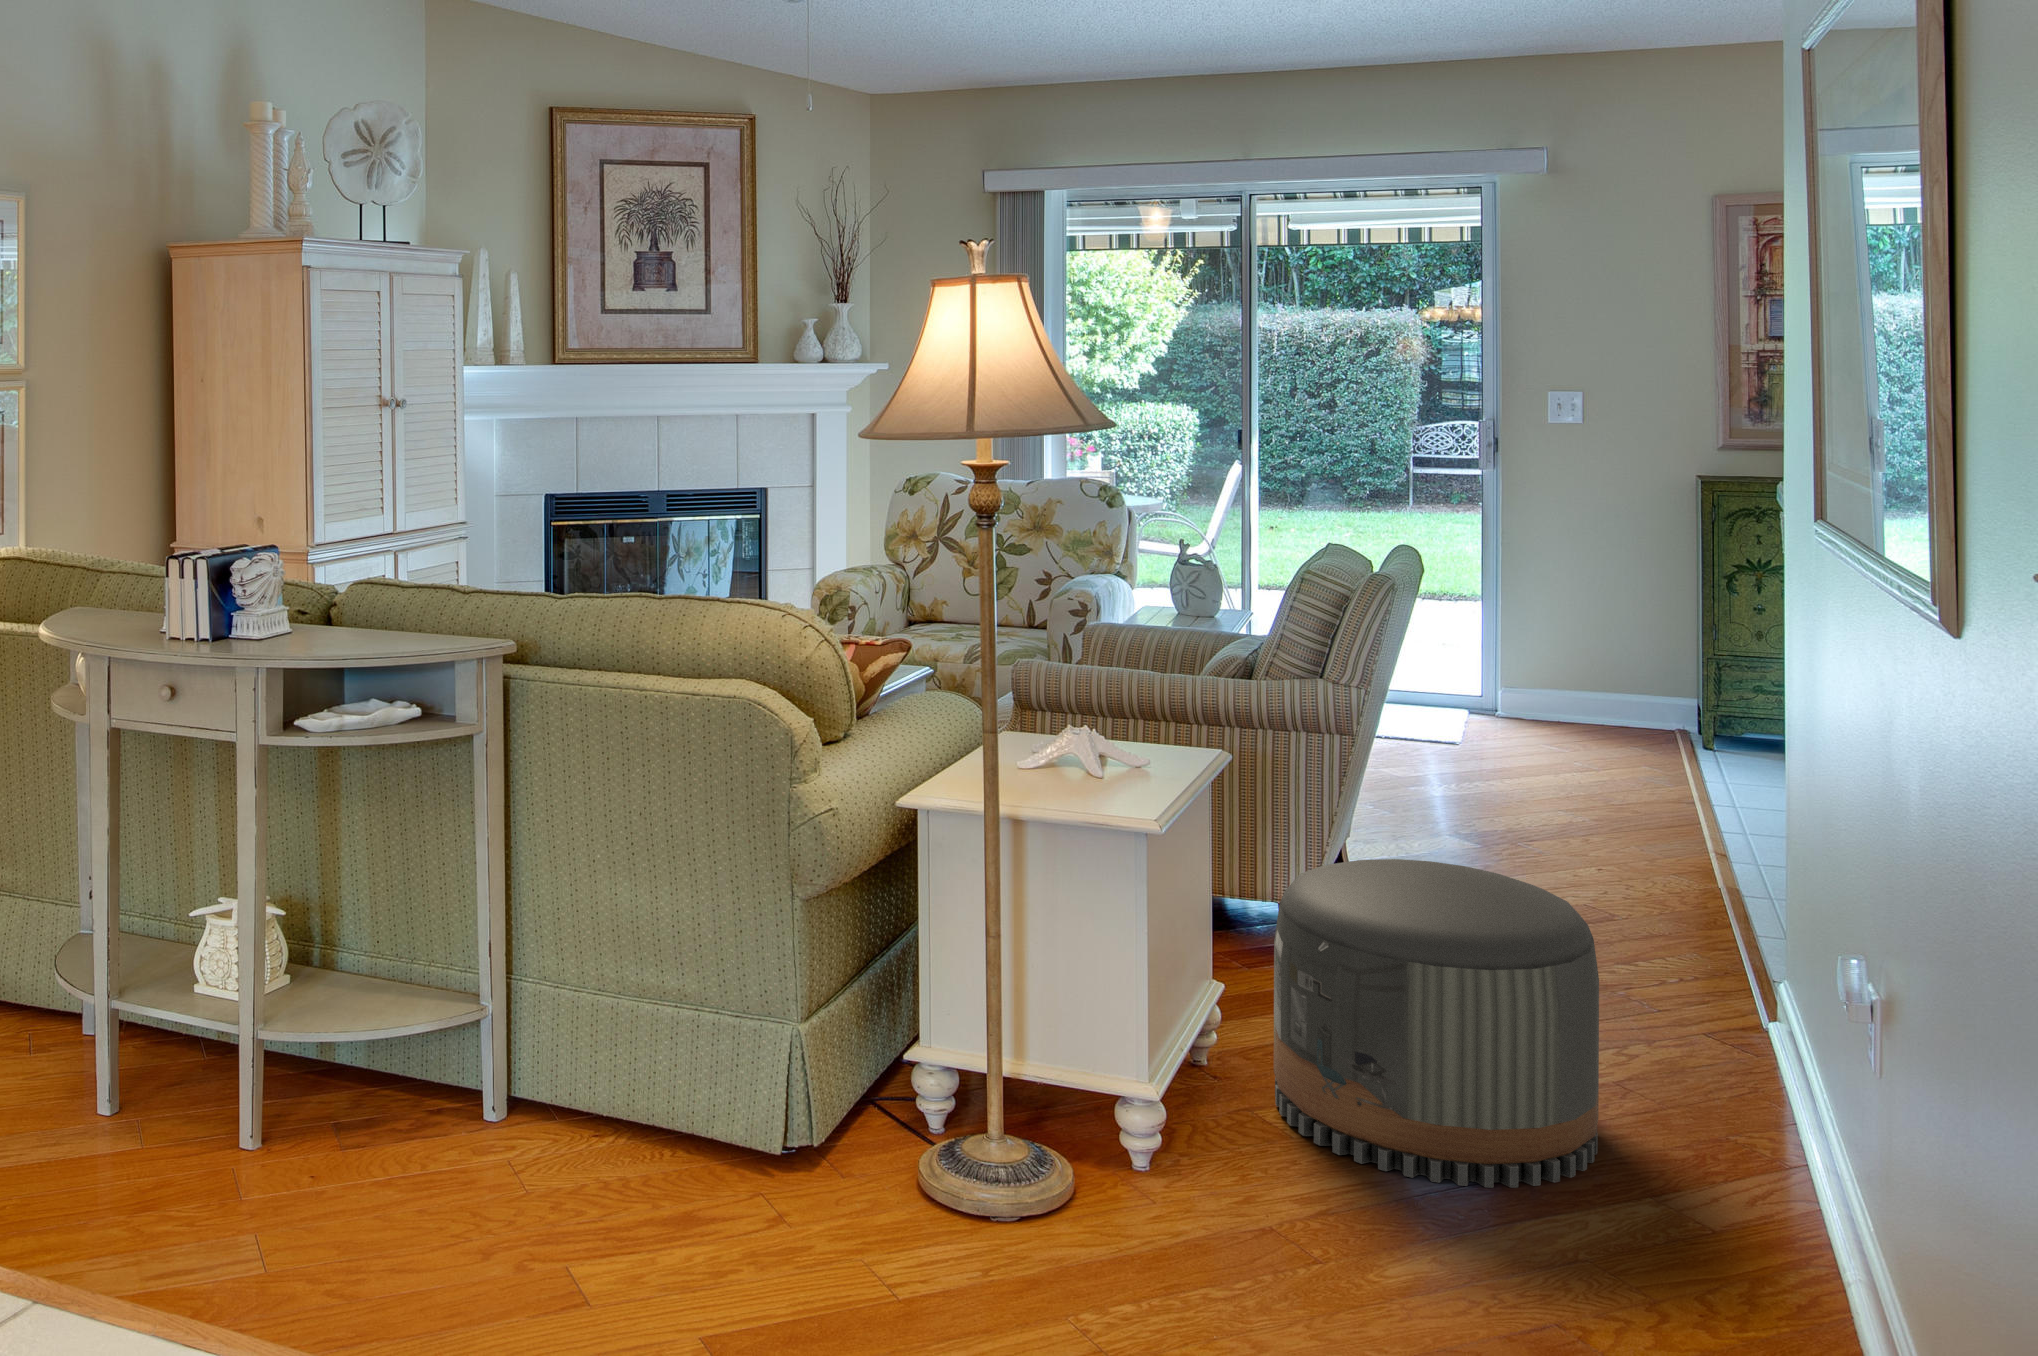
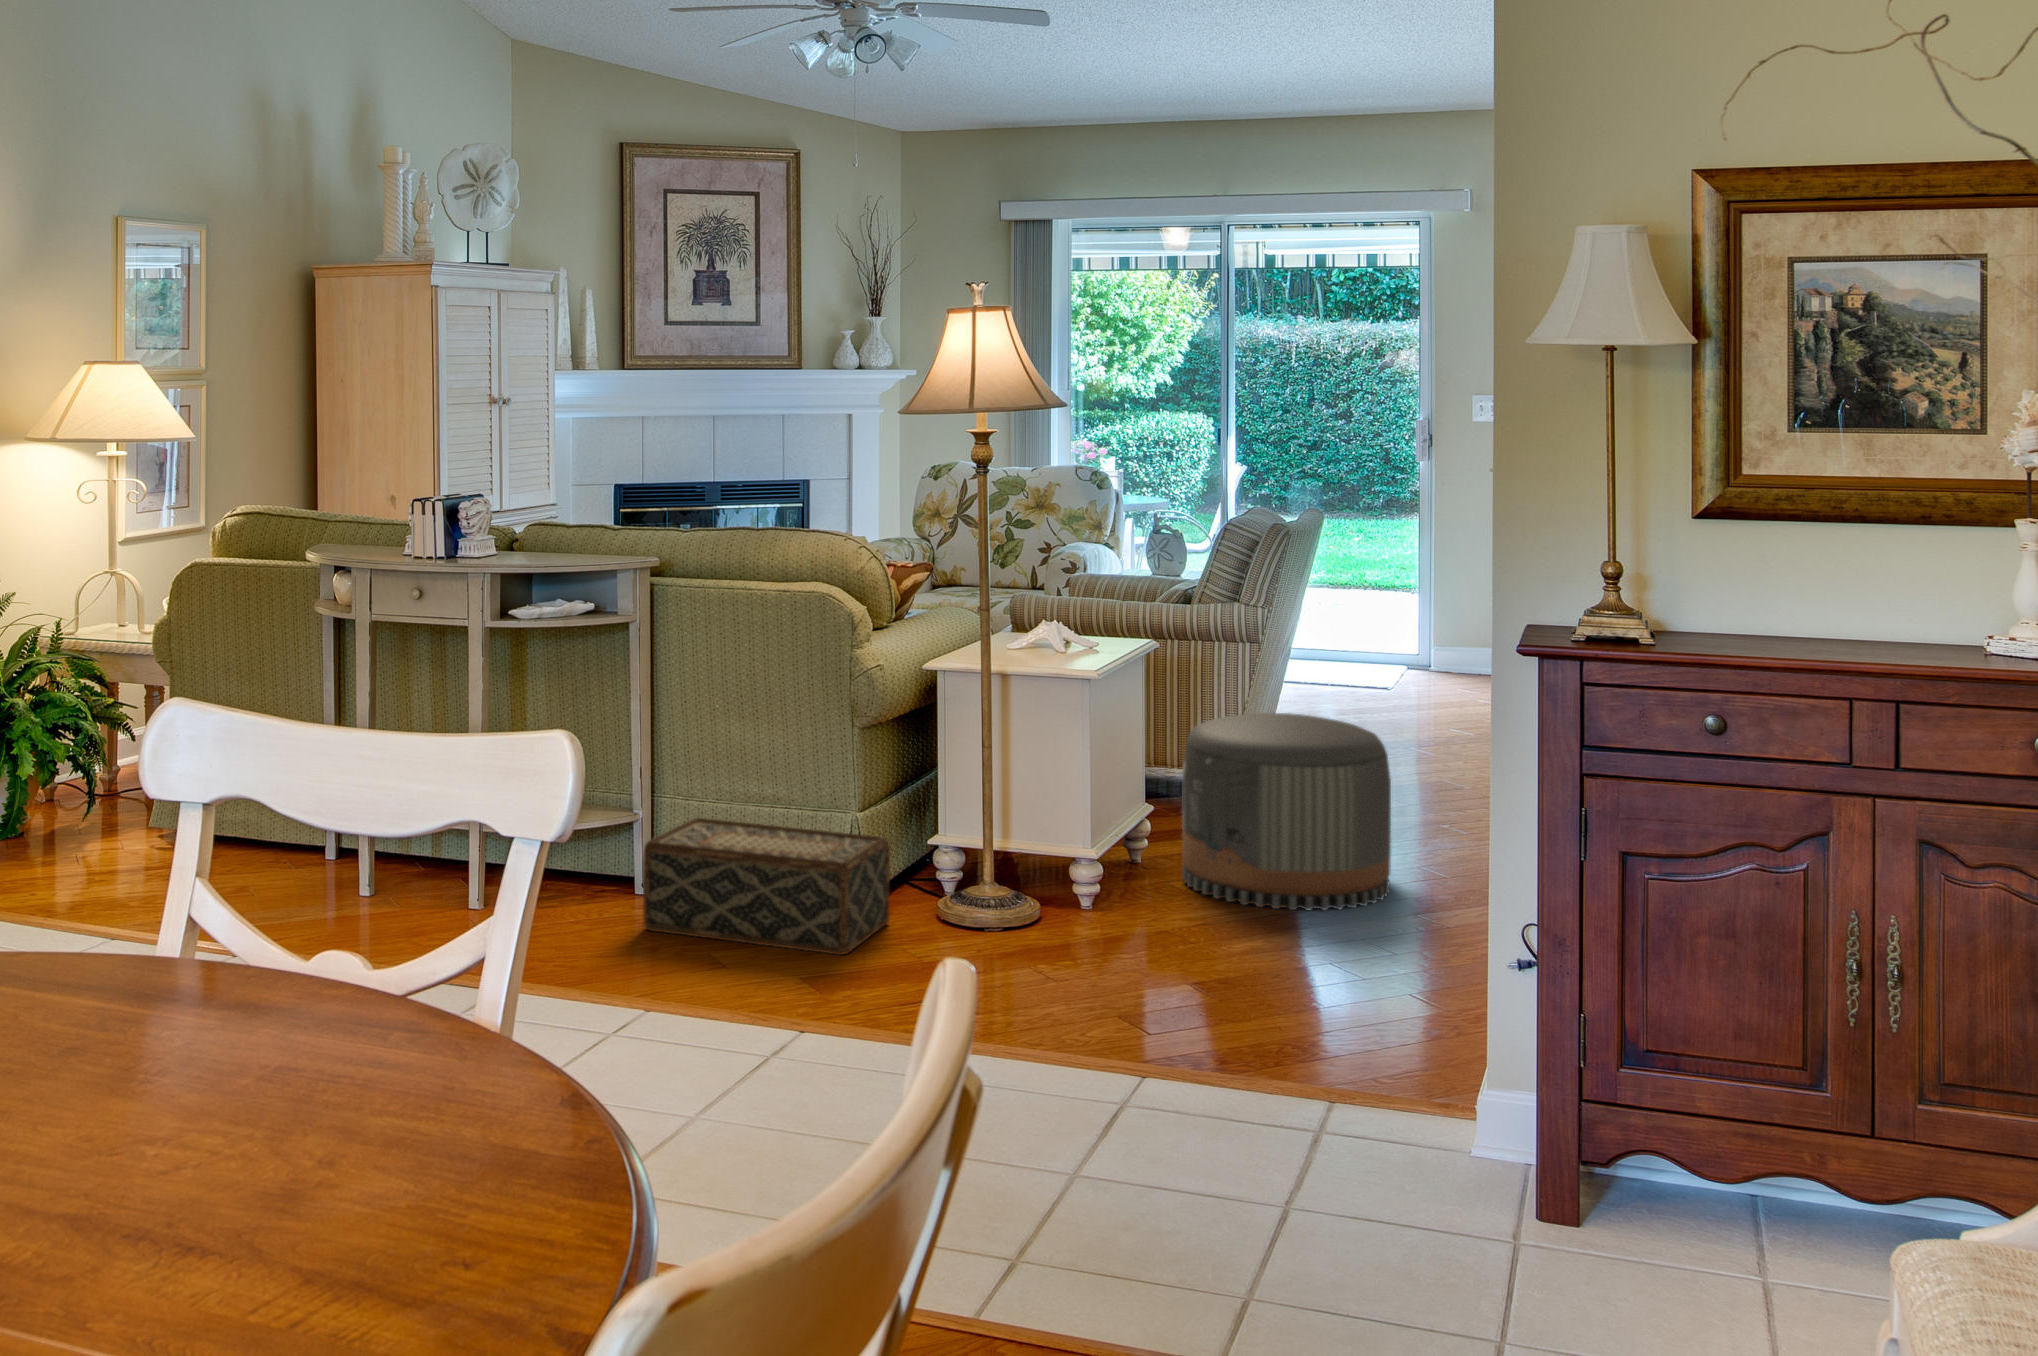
woven basket: none [474,1024,848,1289] -> present [643,818,890,955]

